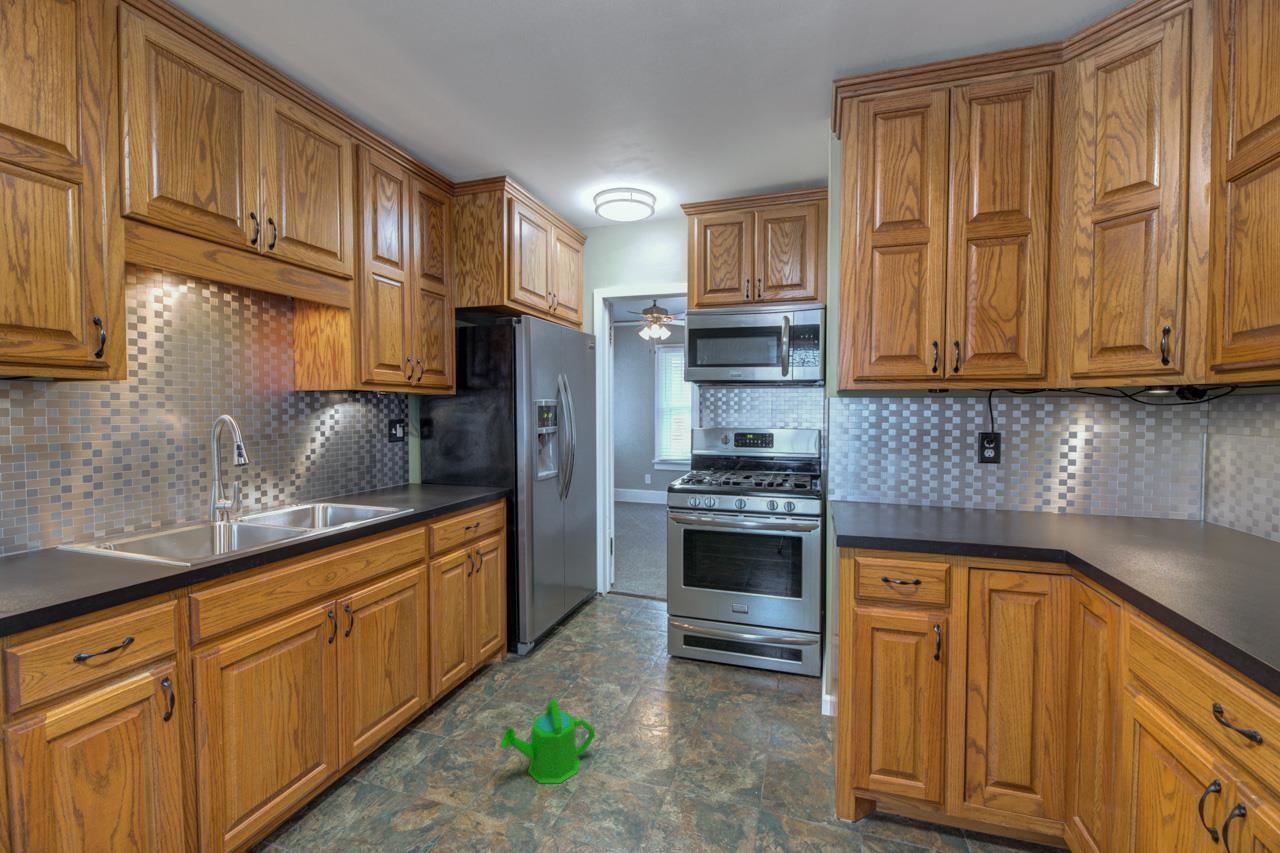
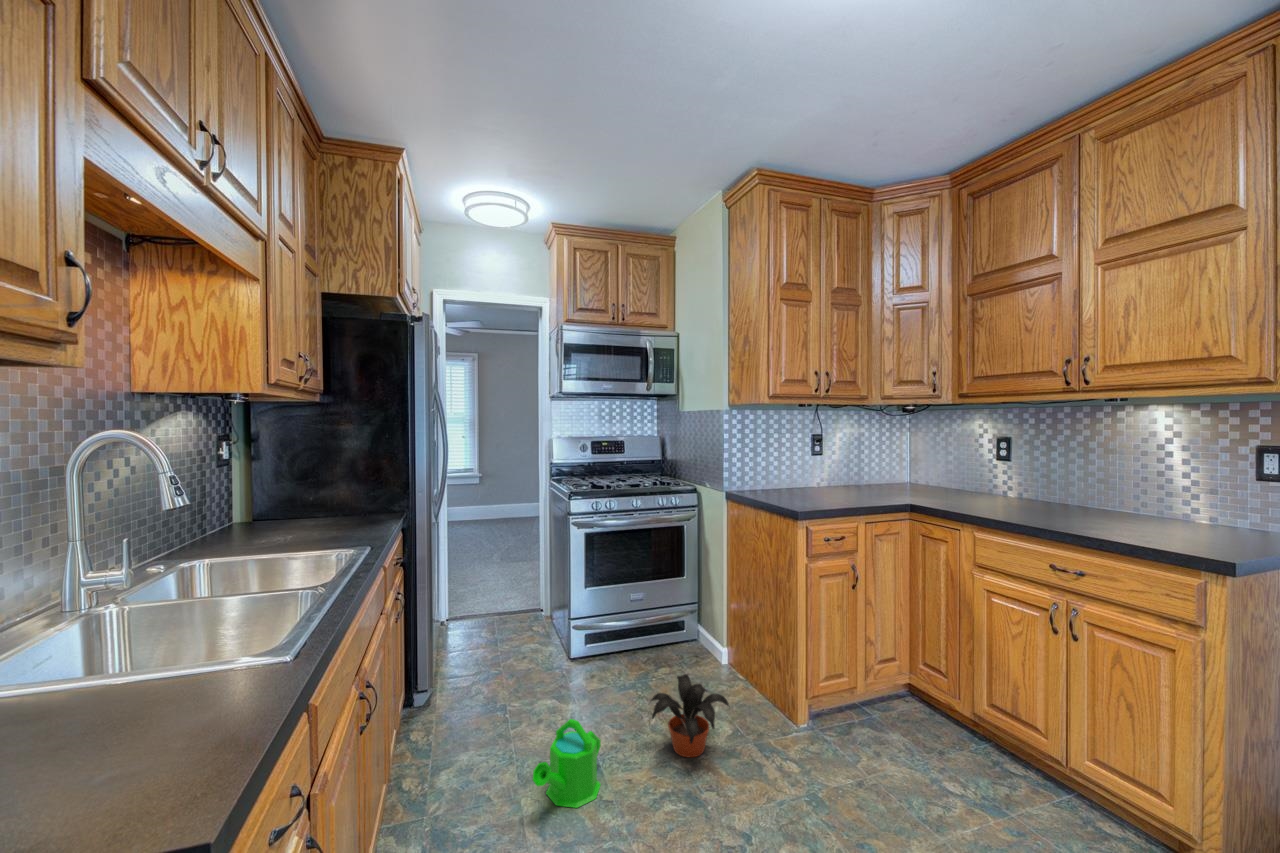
potted plant: none [637,694,727,790] -> present [651,674,729,757]

